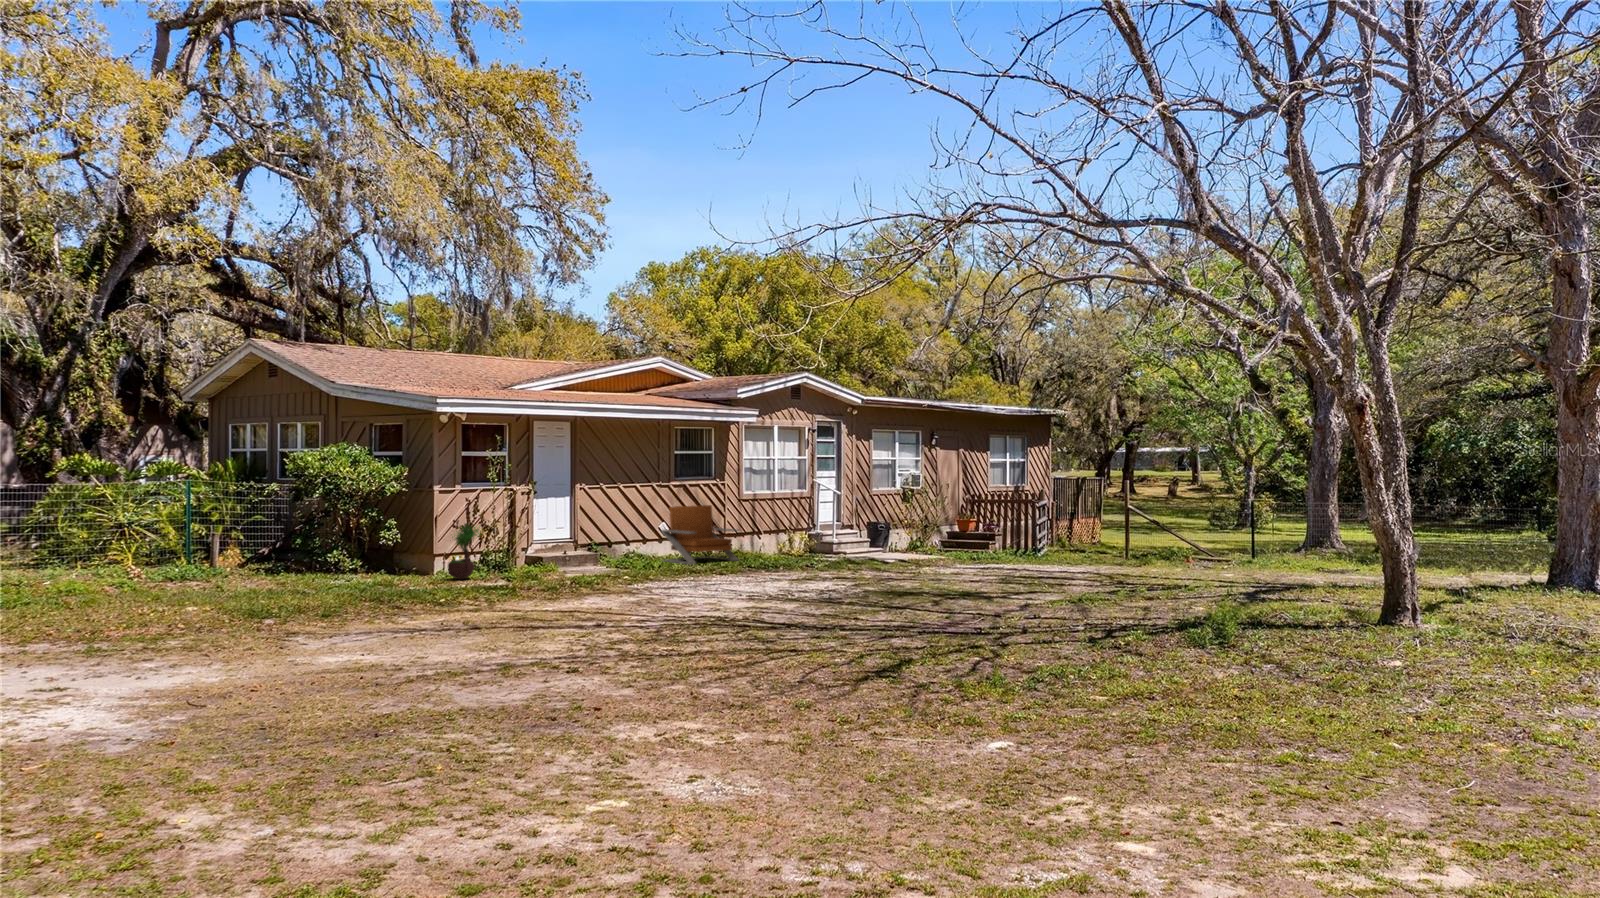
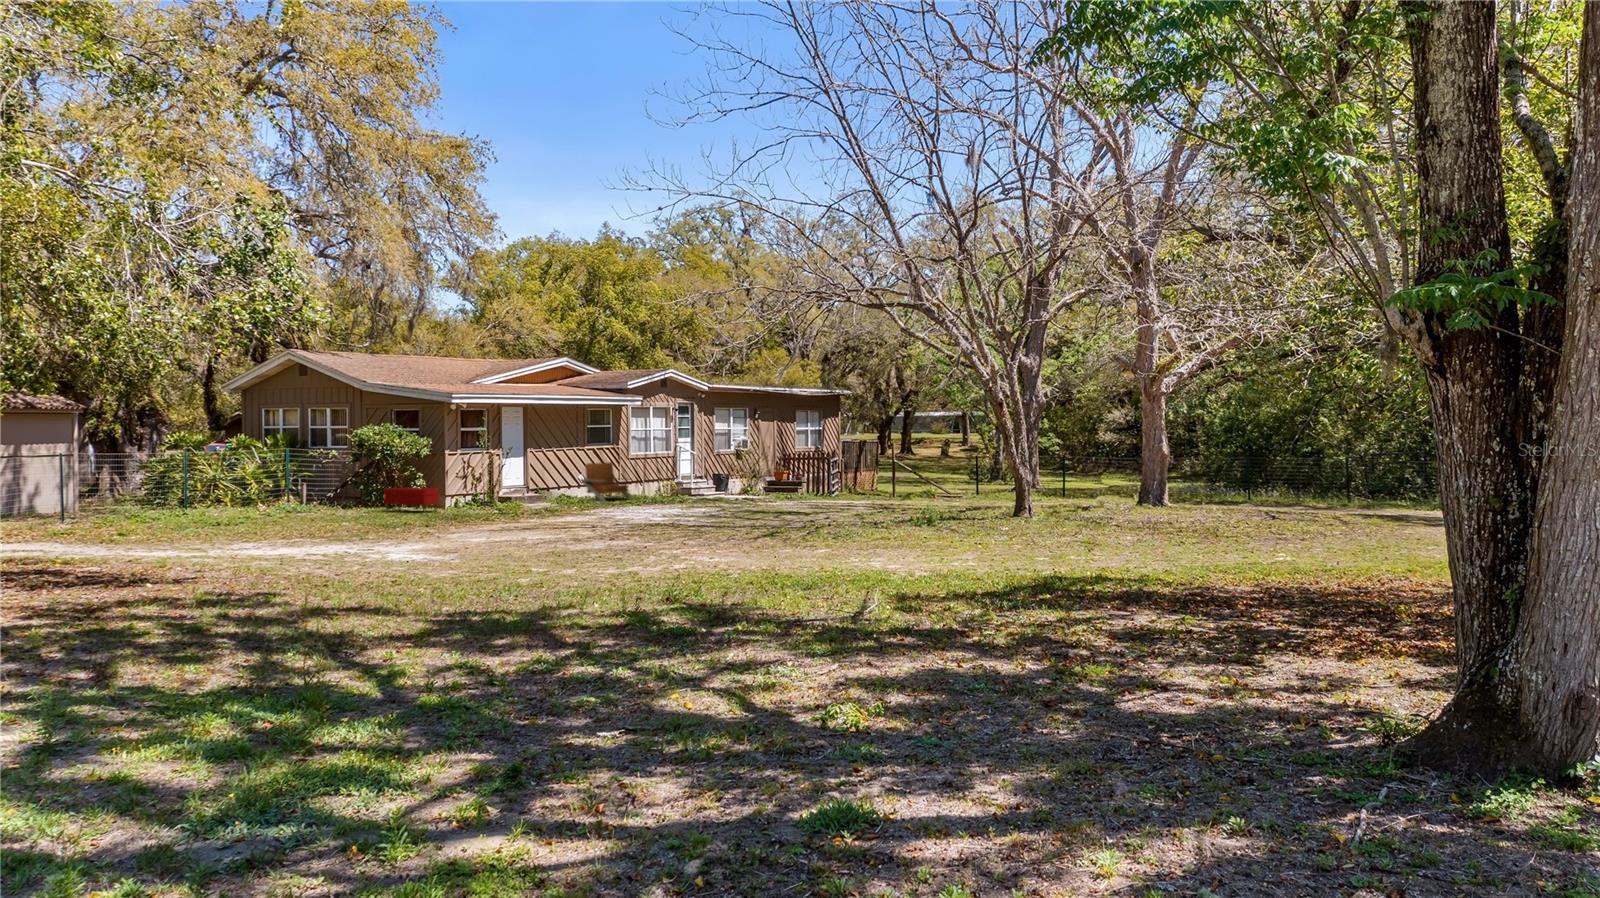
potted tree: present [448,526,480,579] -> none [457,472,479,511]
bench: none [345,541,424,582] -> present [384,487,439,512]

